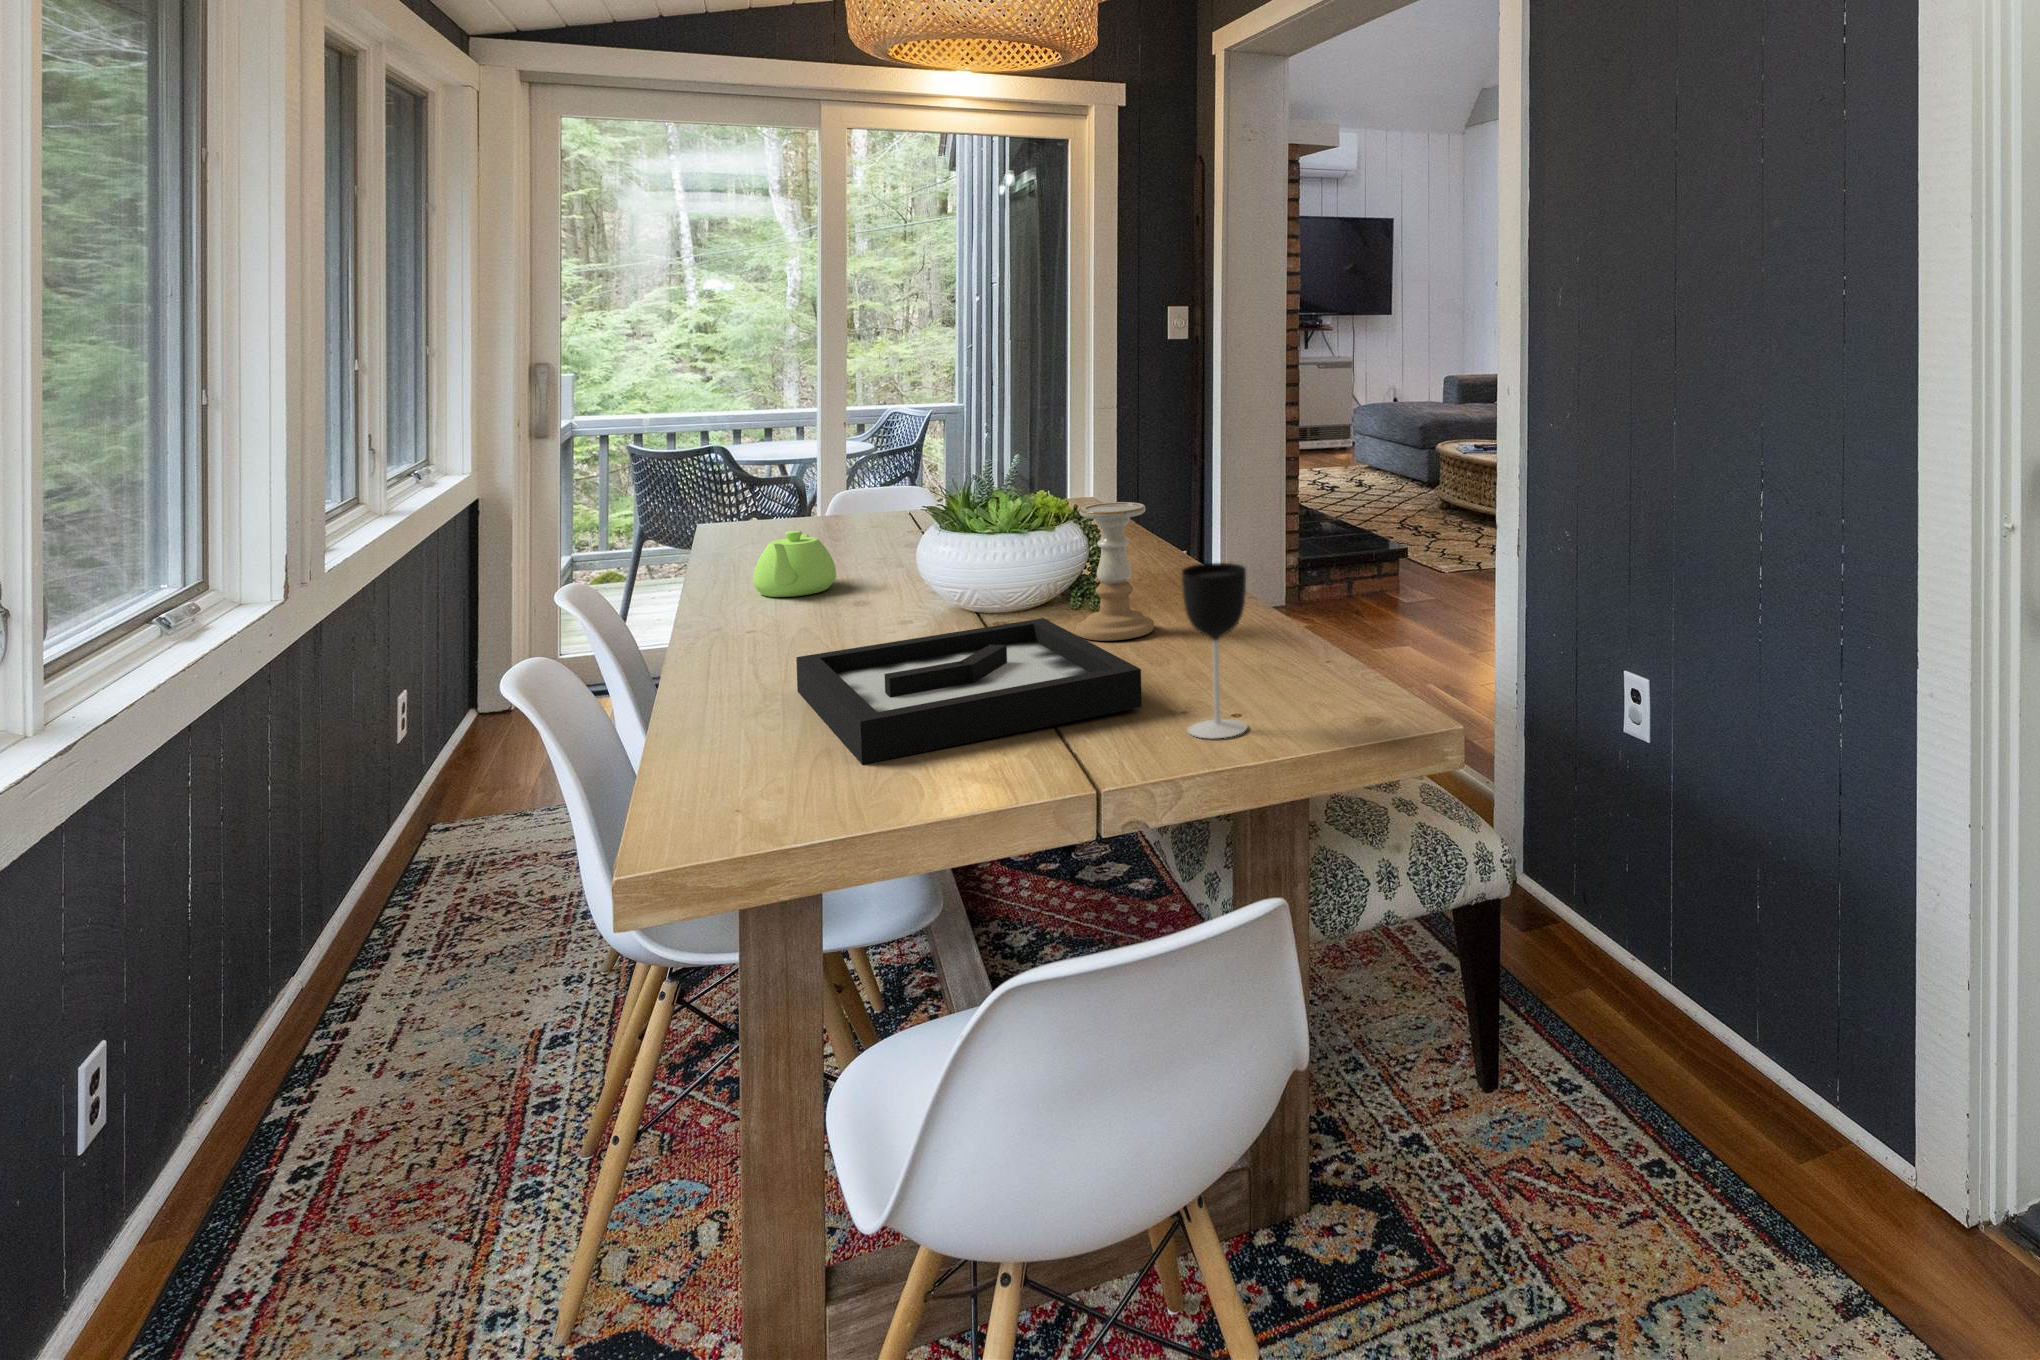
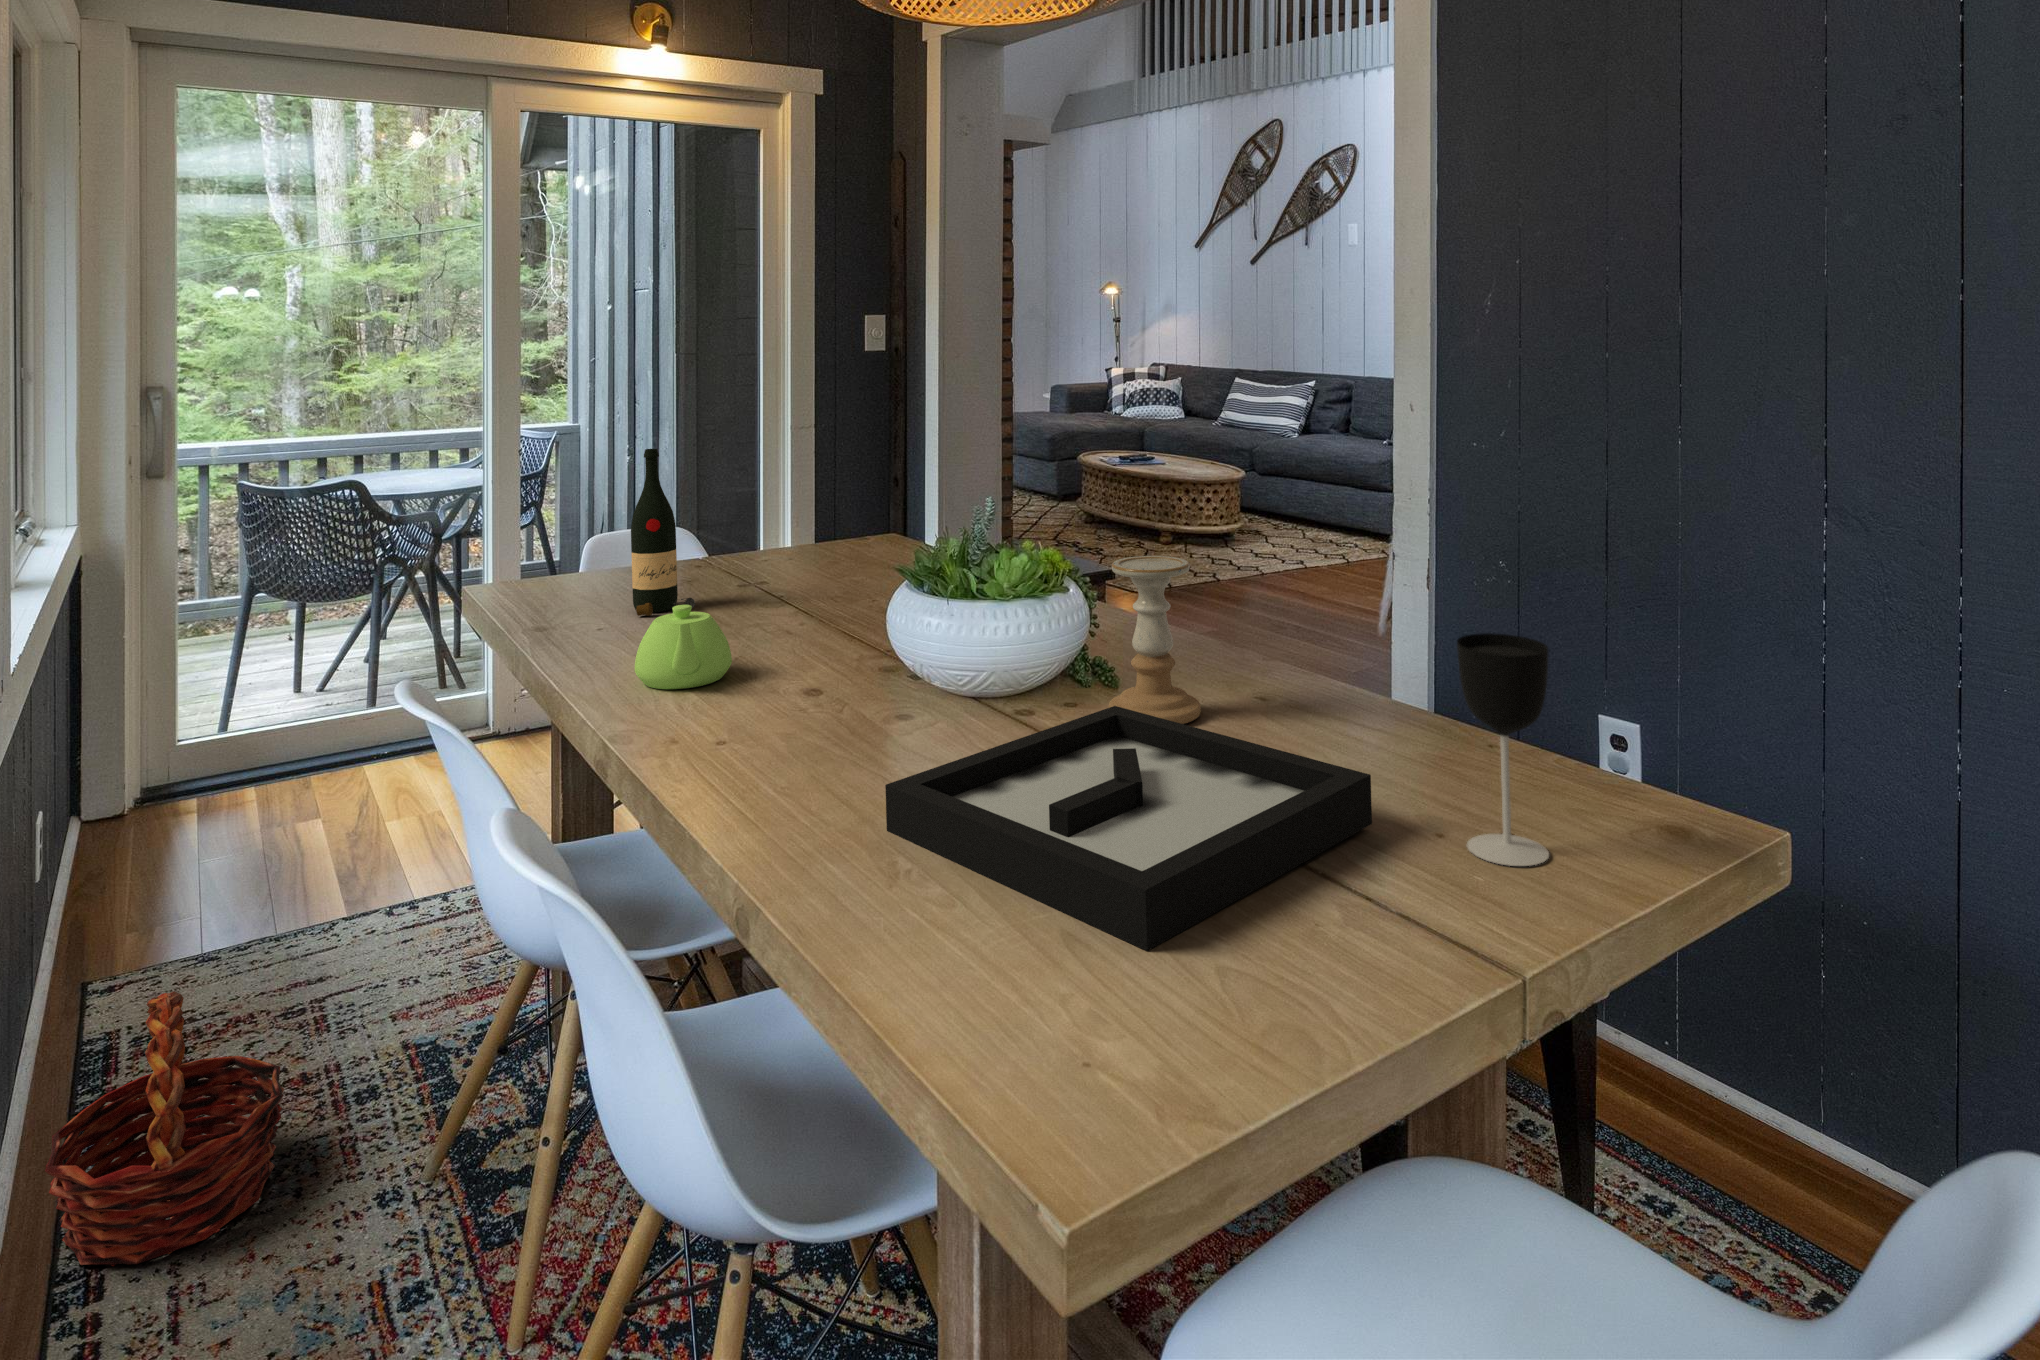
wine bottle: none [822,403,875,545] -> present [631,449,696,616]
basket: none [325,811,513,1001] -> present [45,991,285,1266]

